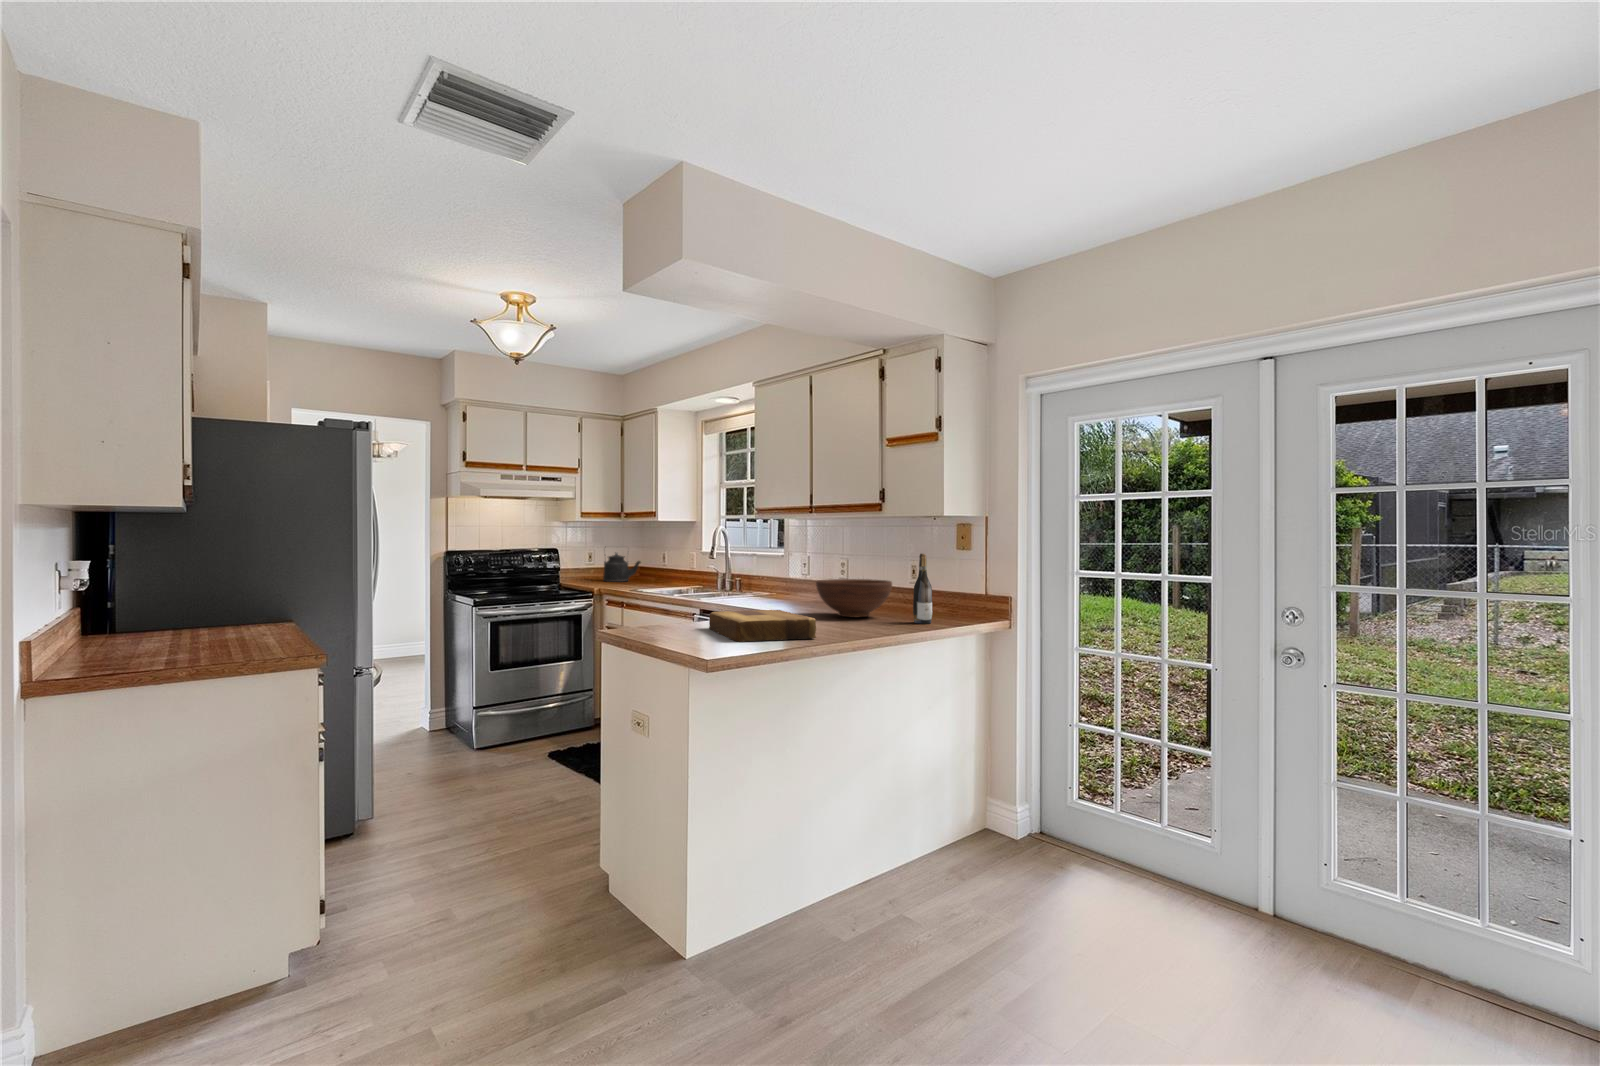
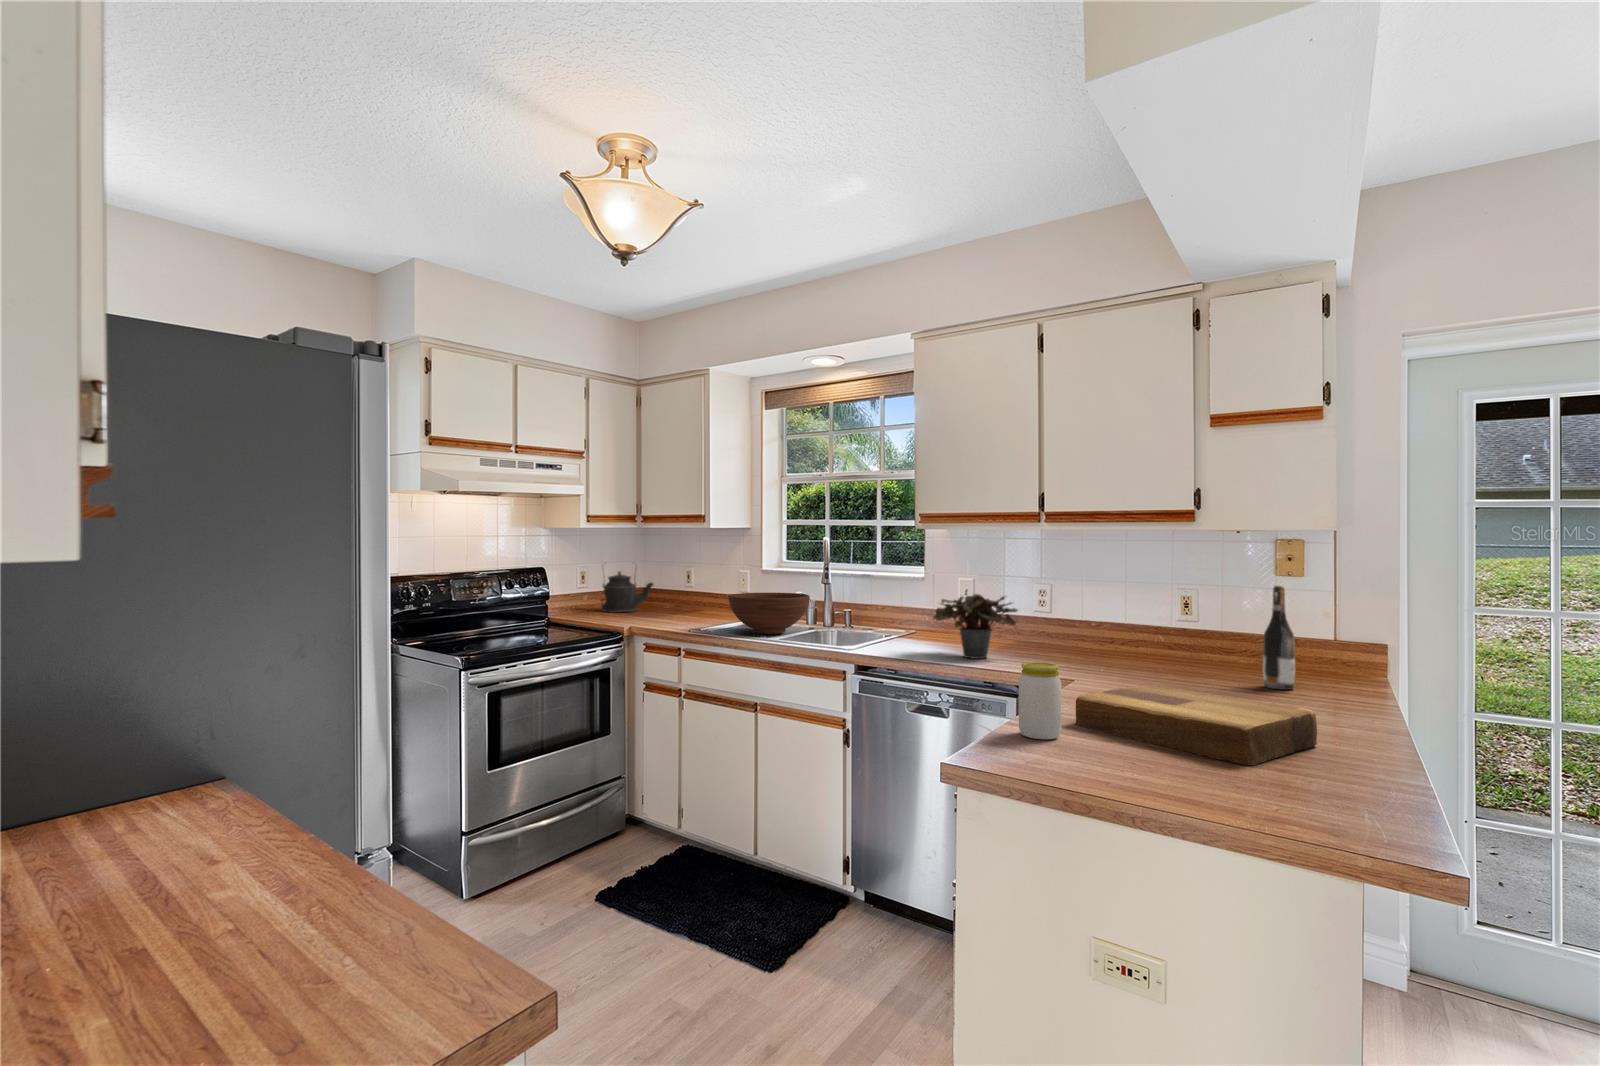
potted plant: none [740,563,808,606] -> present [933,594,1018,659]
fruit bowl: present [816,579,892,617] -> present [729,593,810,634]
jar: none [658,589,681,631] -> present [1019,662,1061,739]

